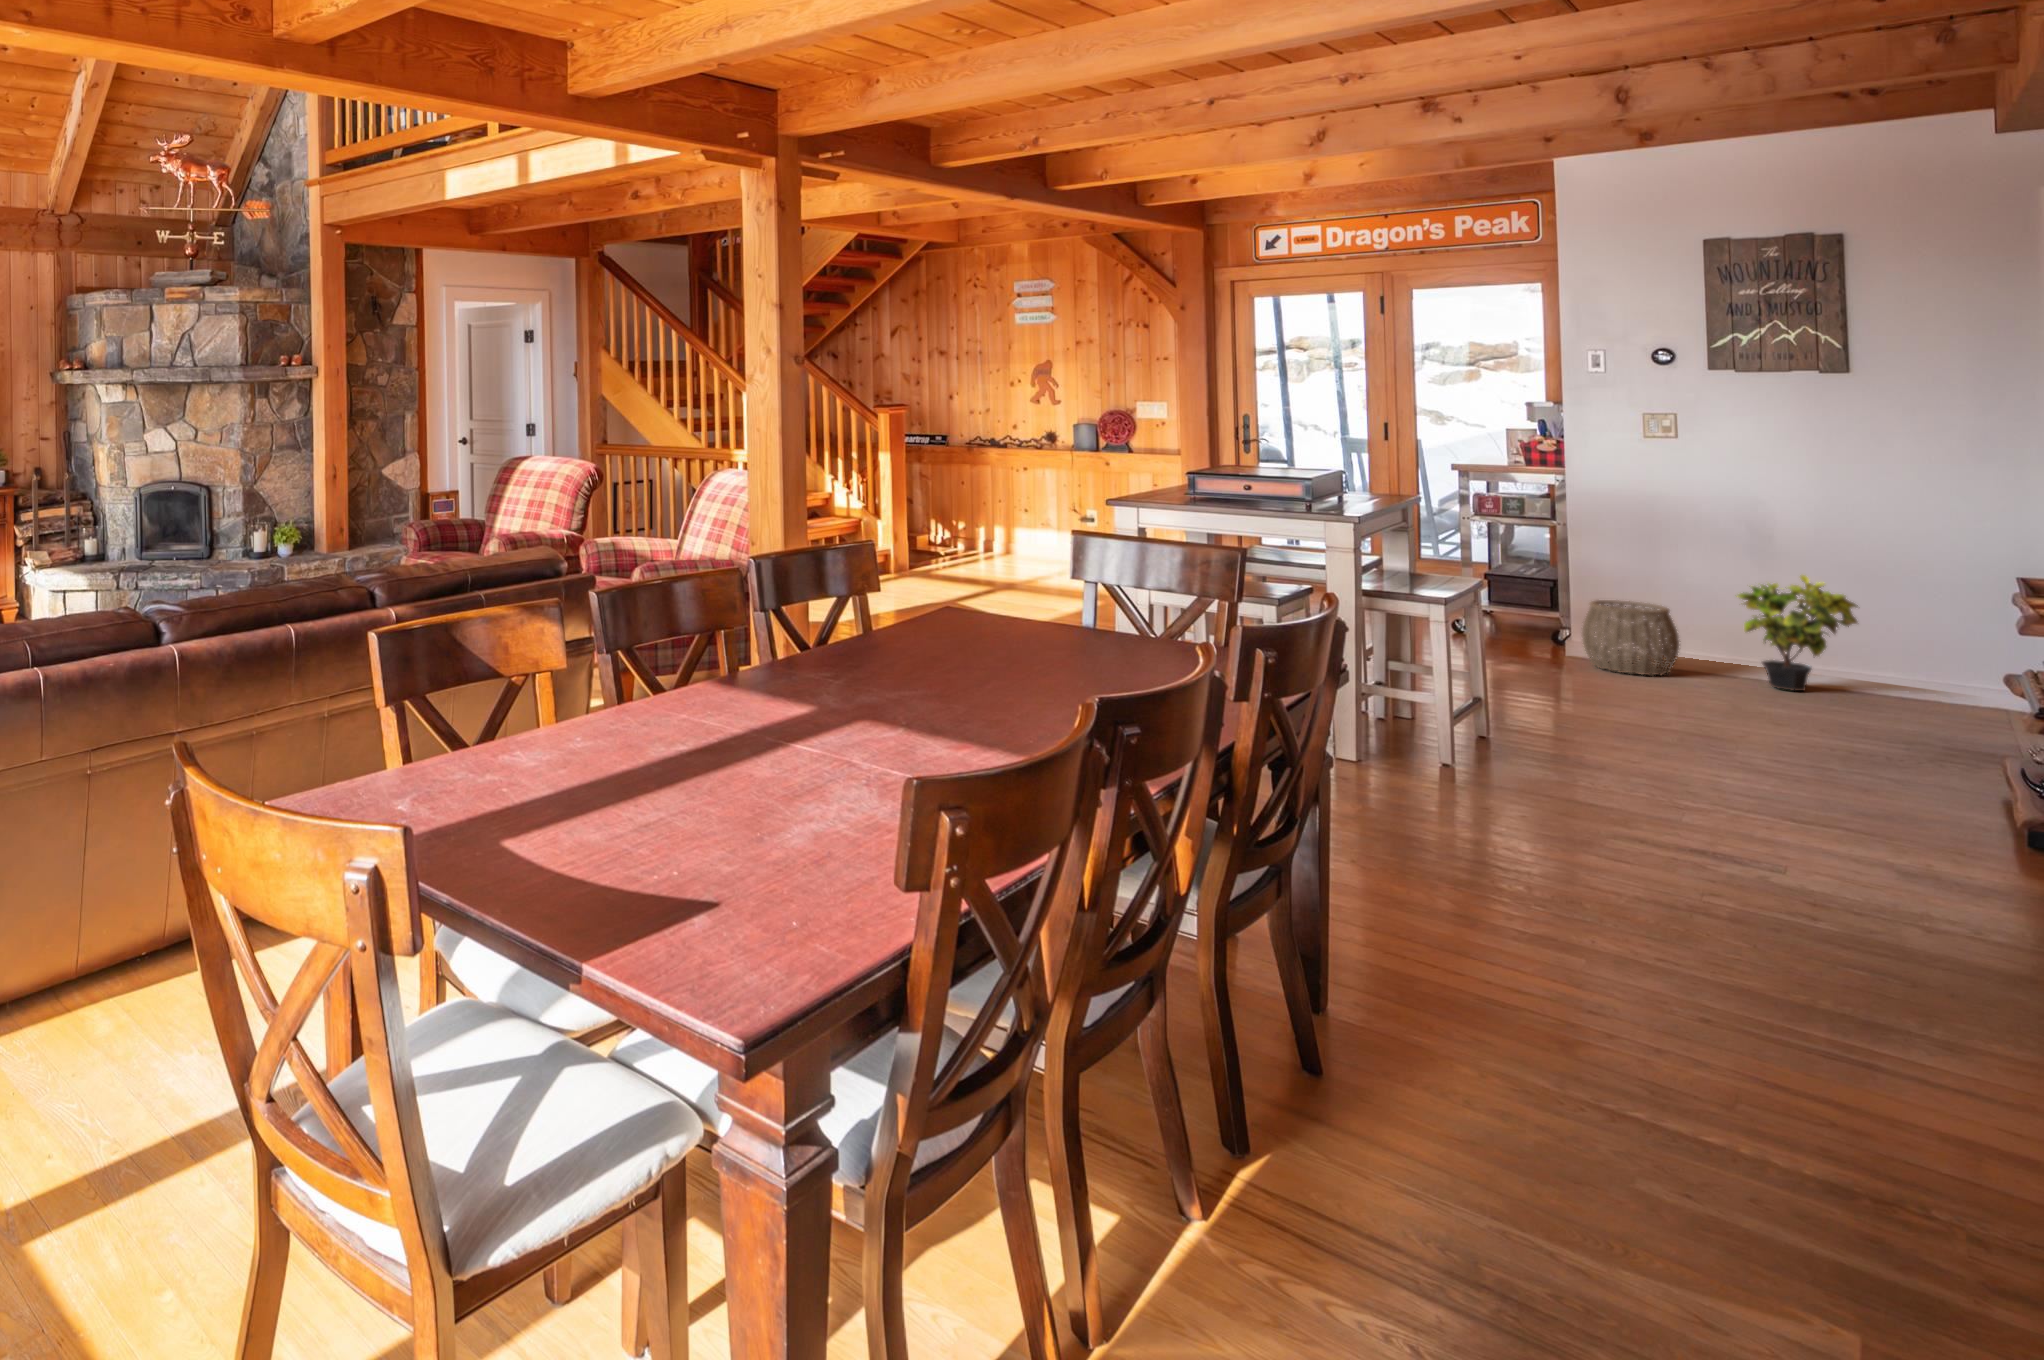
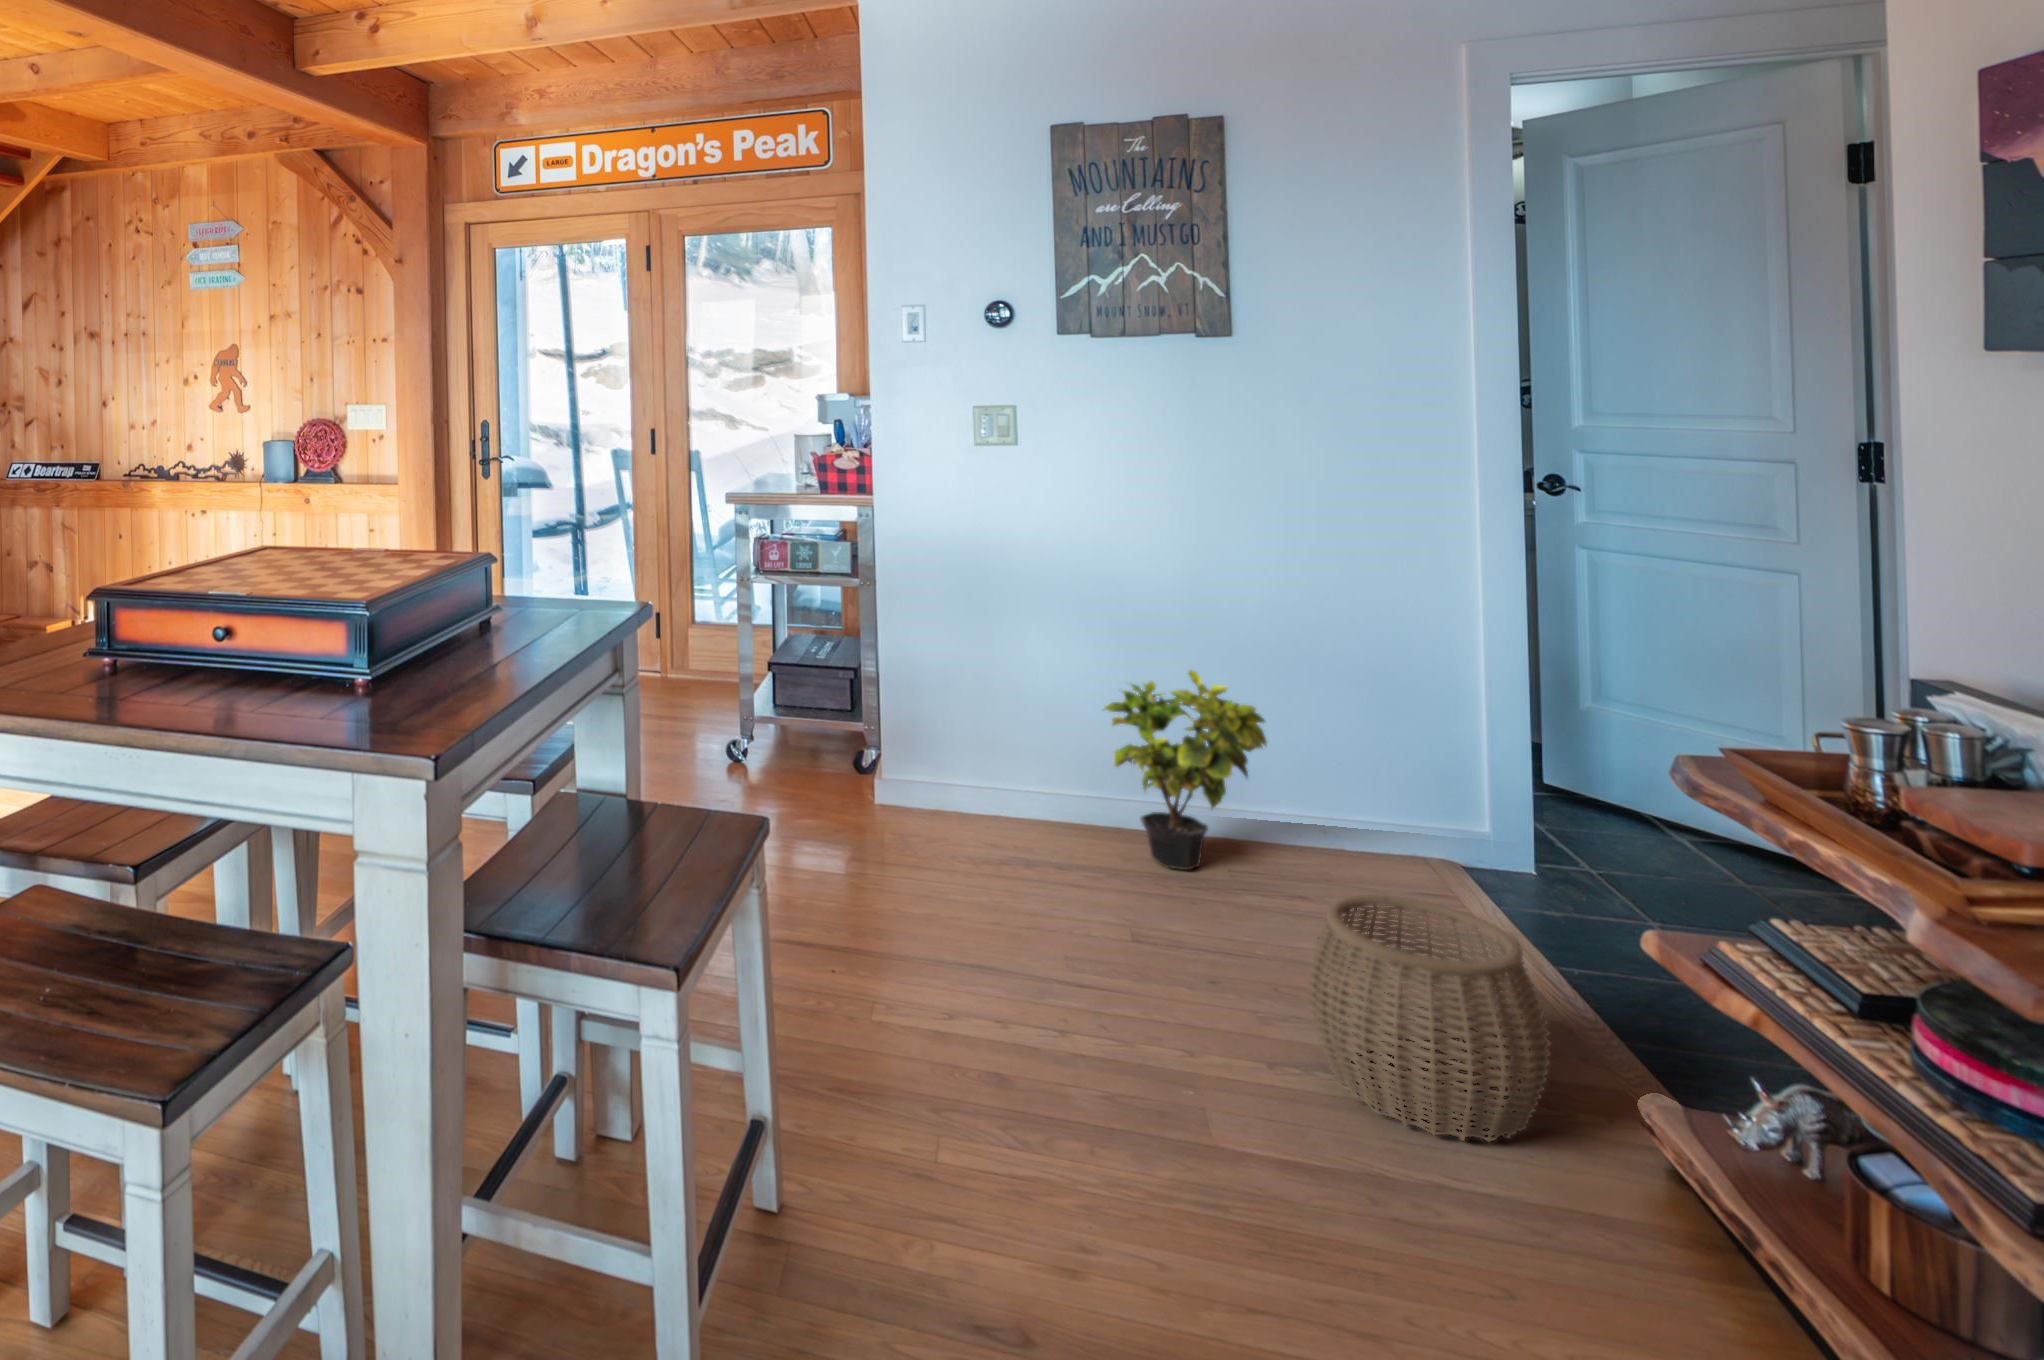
woven basket: present [1582,600,1679,675] -> present [1308,895,1550,1141]

